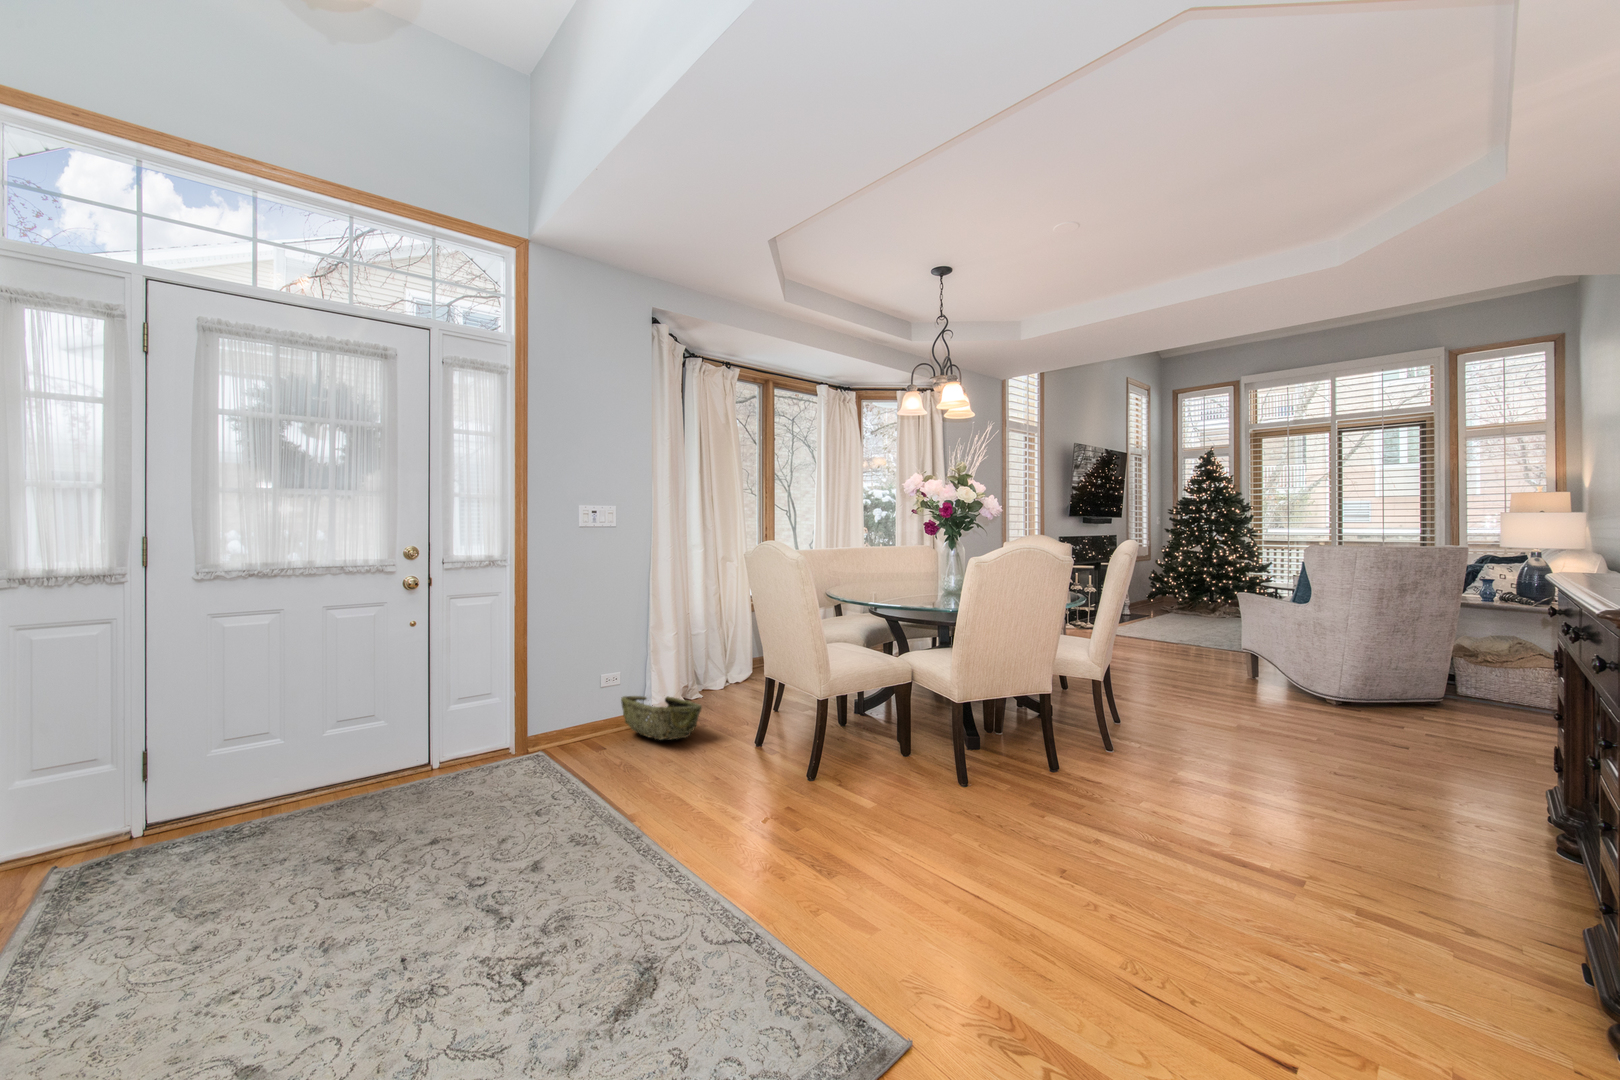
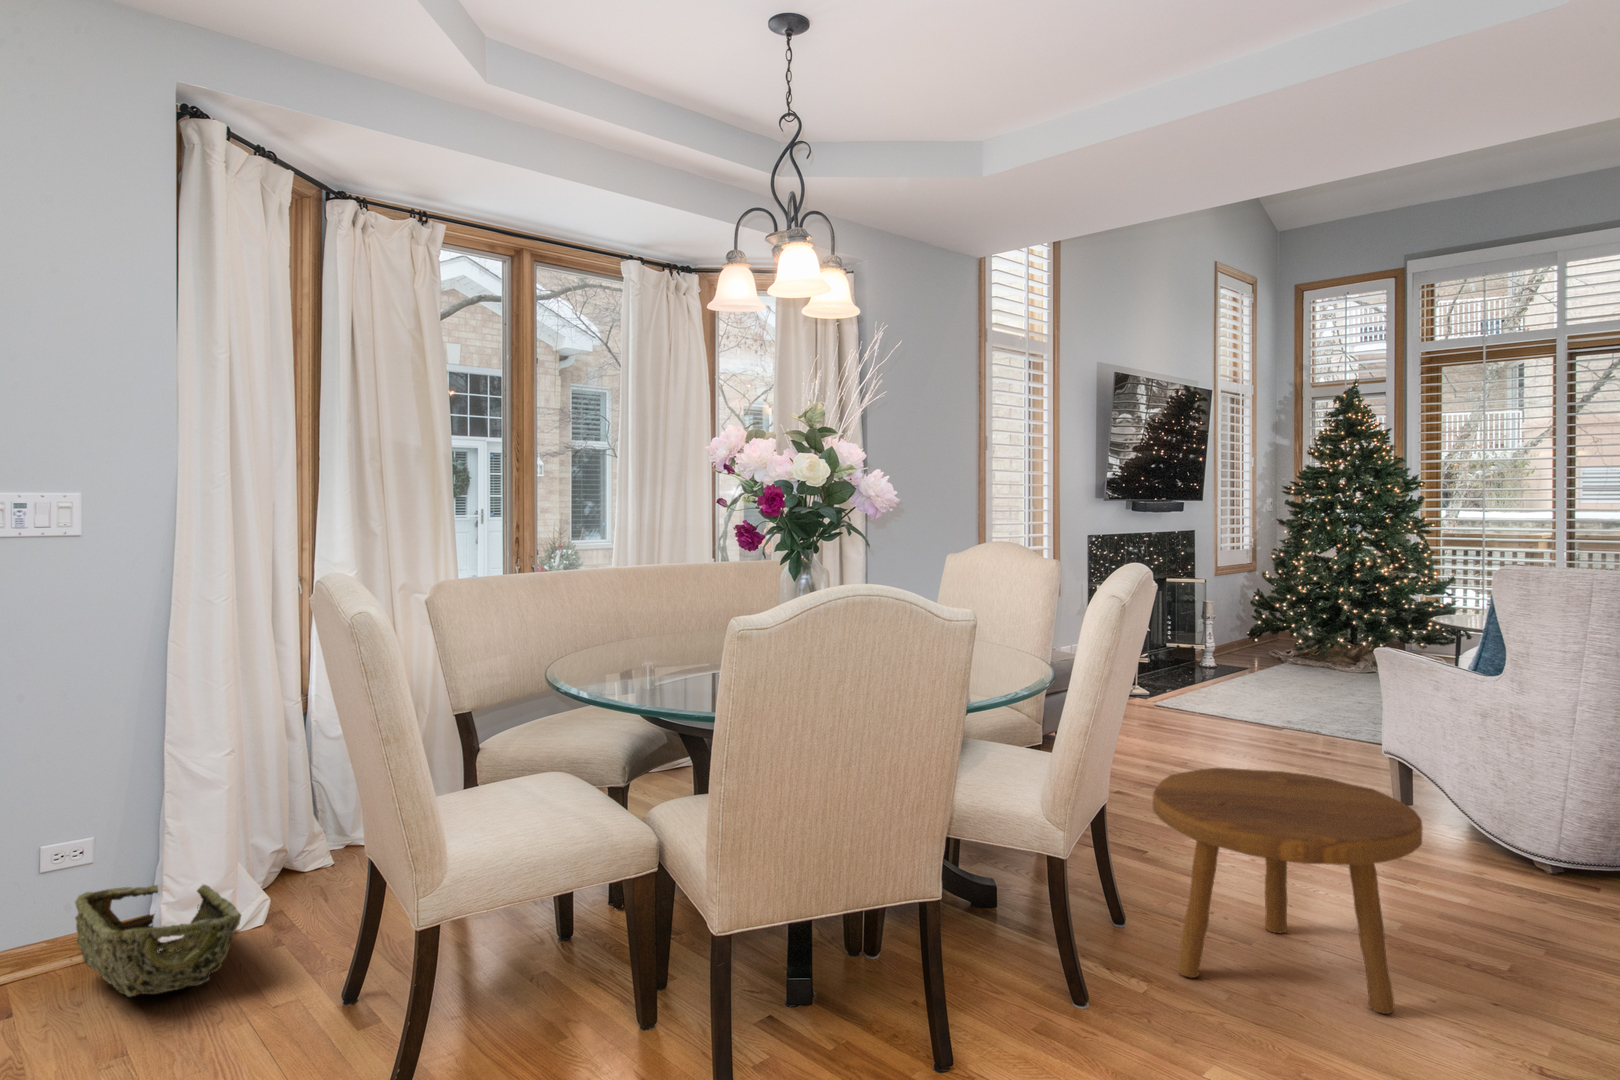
footstool: none [1138,644,1276,752] -> present [1153,768,1423,1014]

